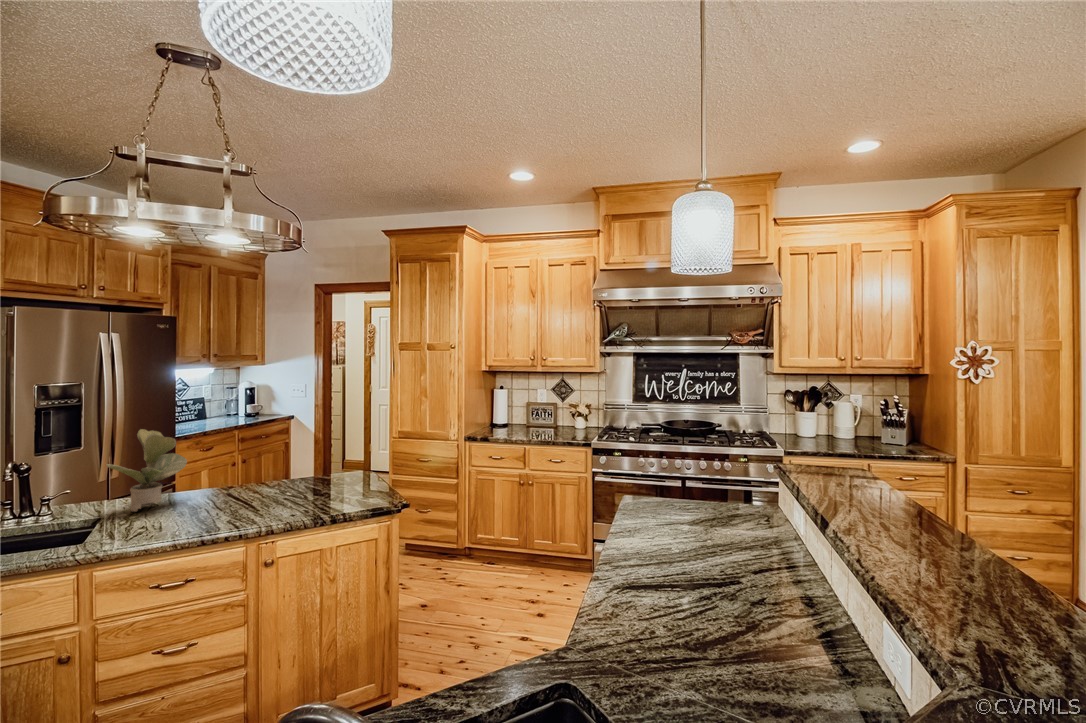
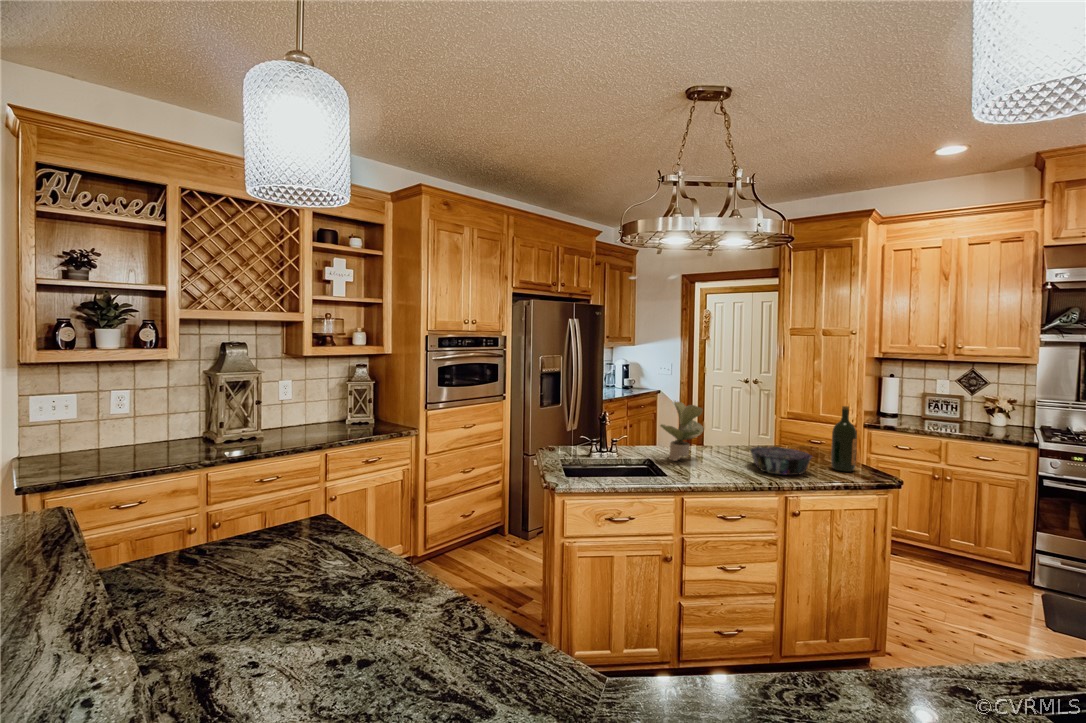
wine bottle: none [344,423,370,498] -> present [831,406,857,472]
decorative bowl: none [235,477,311,514] -> present [750,447,812,475]

